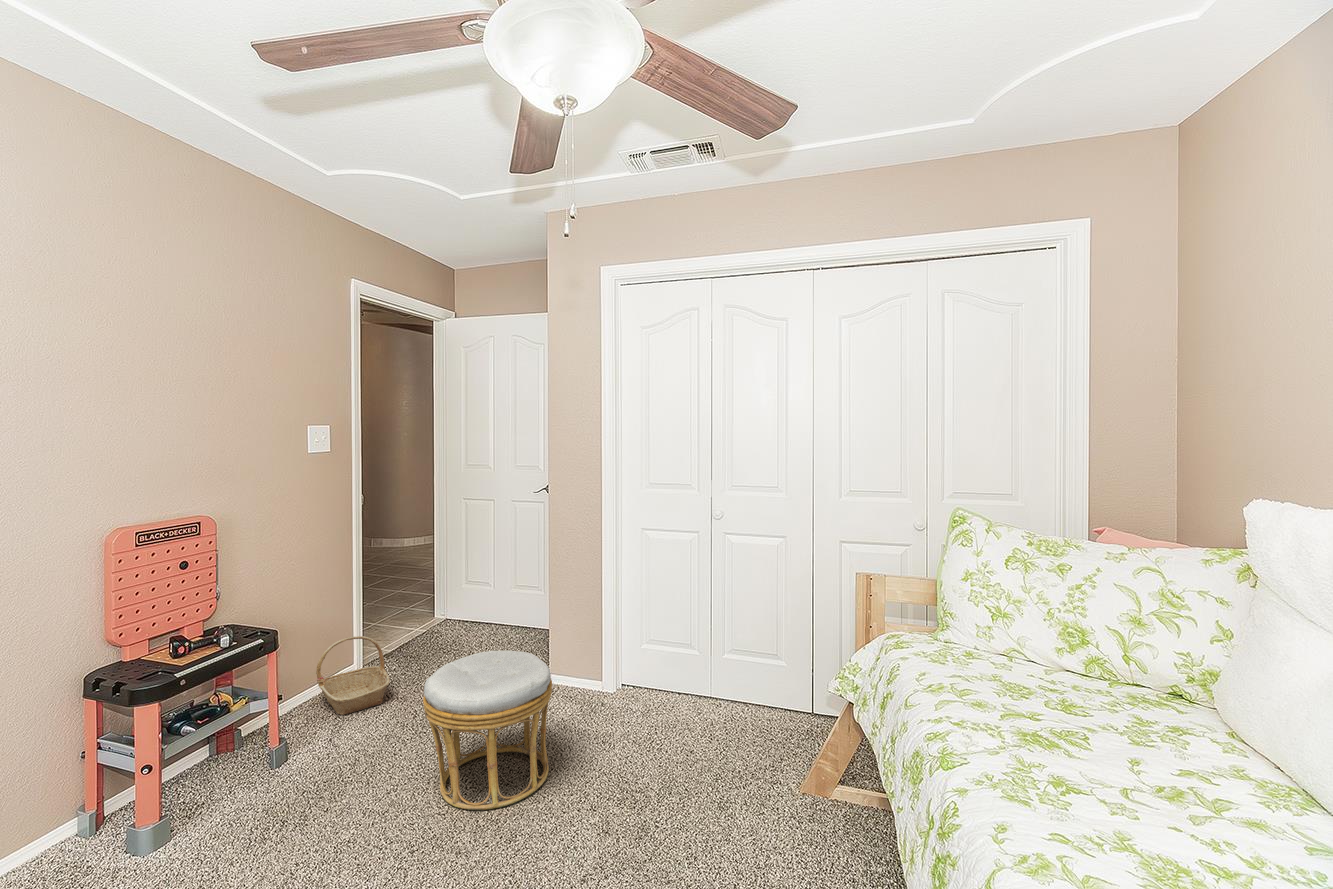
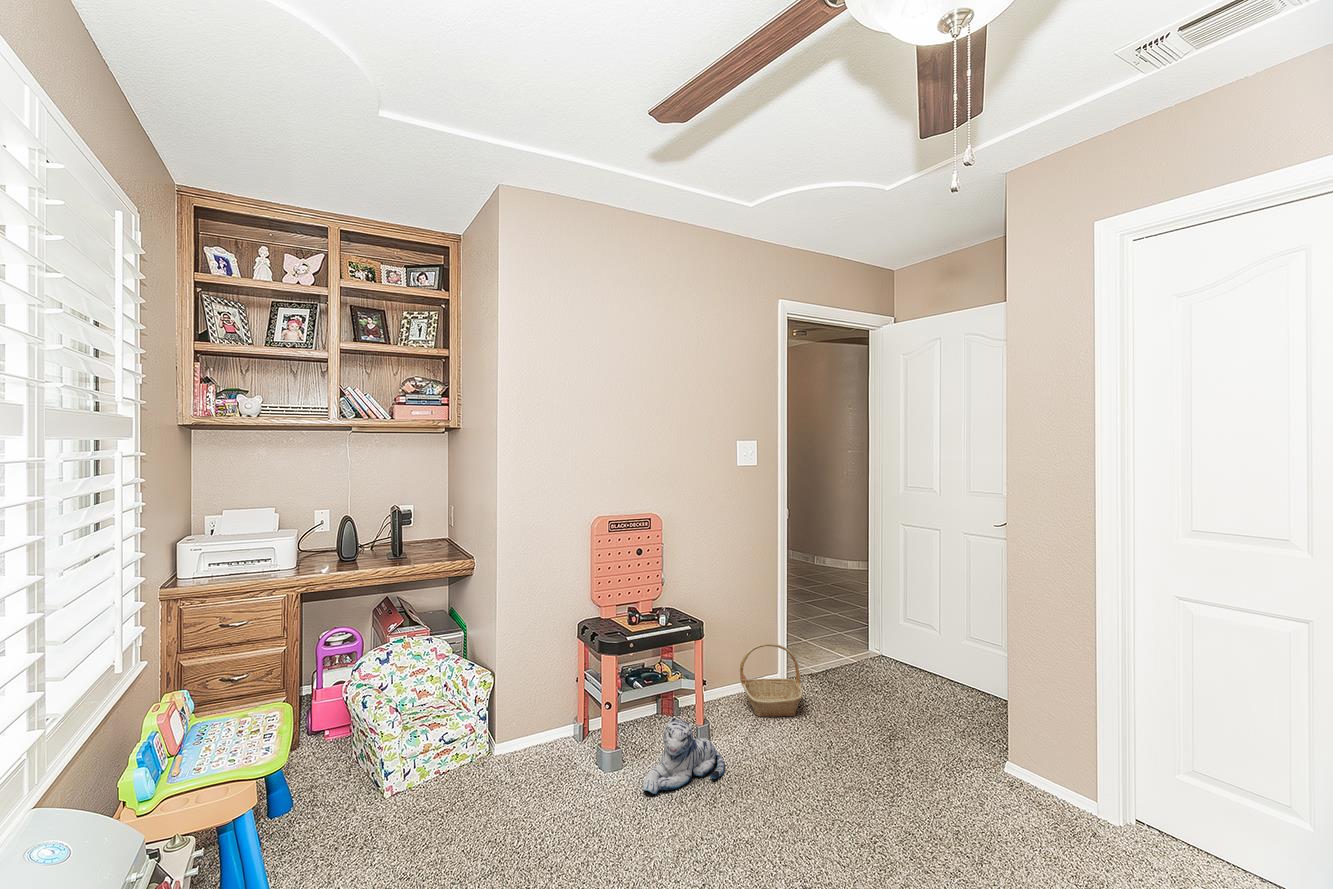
ottoman: present [423,650,552,810] -> none [812,679,952,848]
plush toy: none [211,753,318,856] -> present [642,718,725,794]

